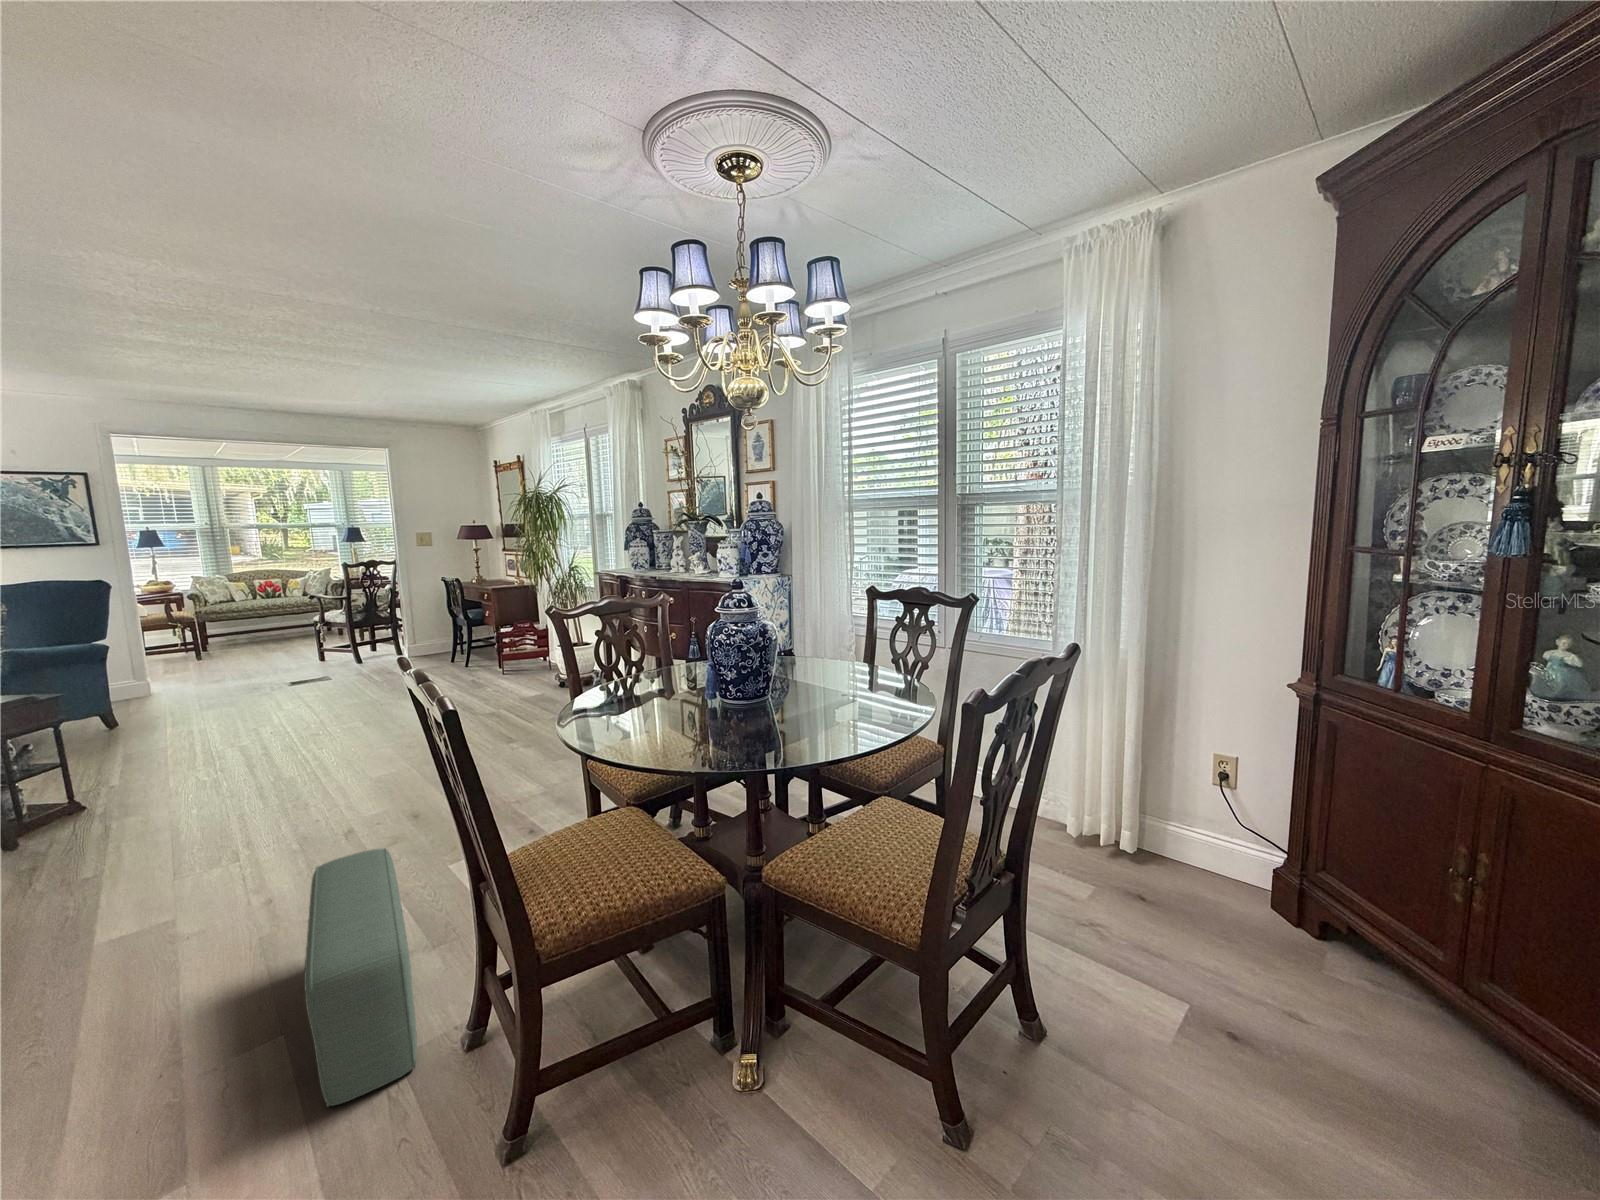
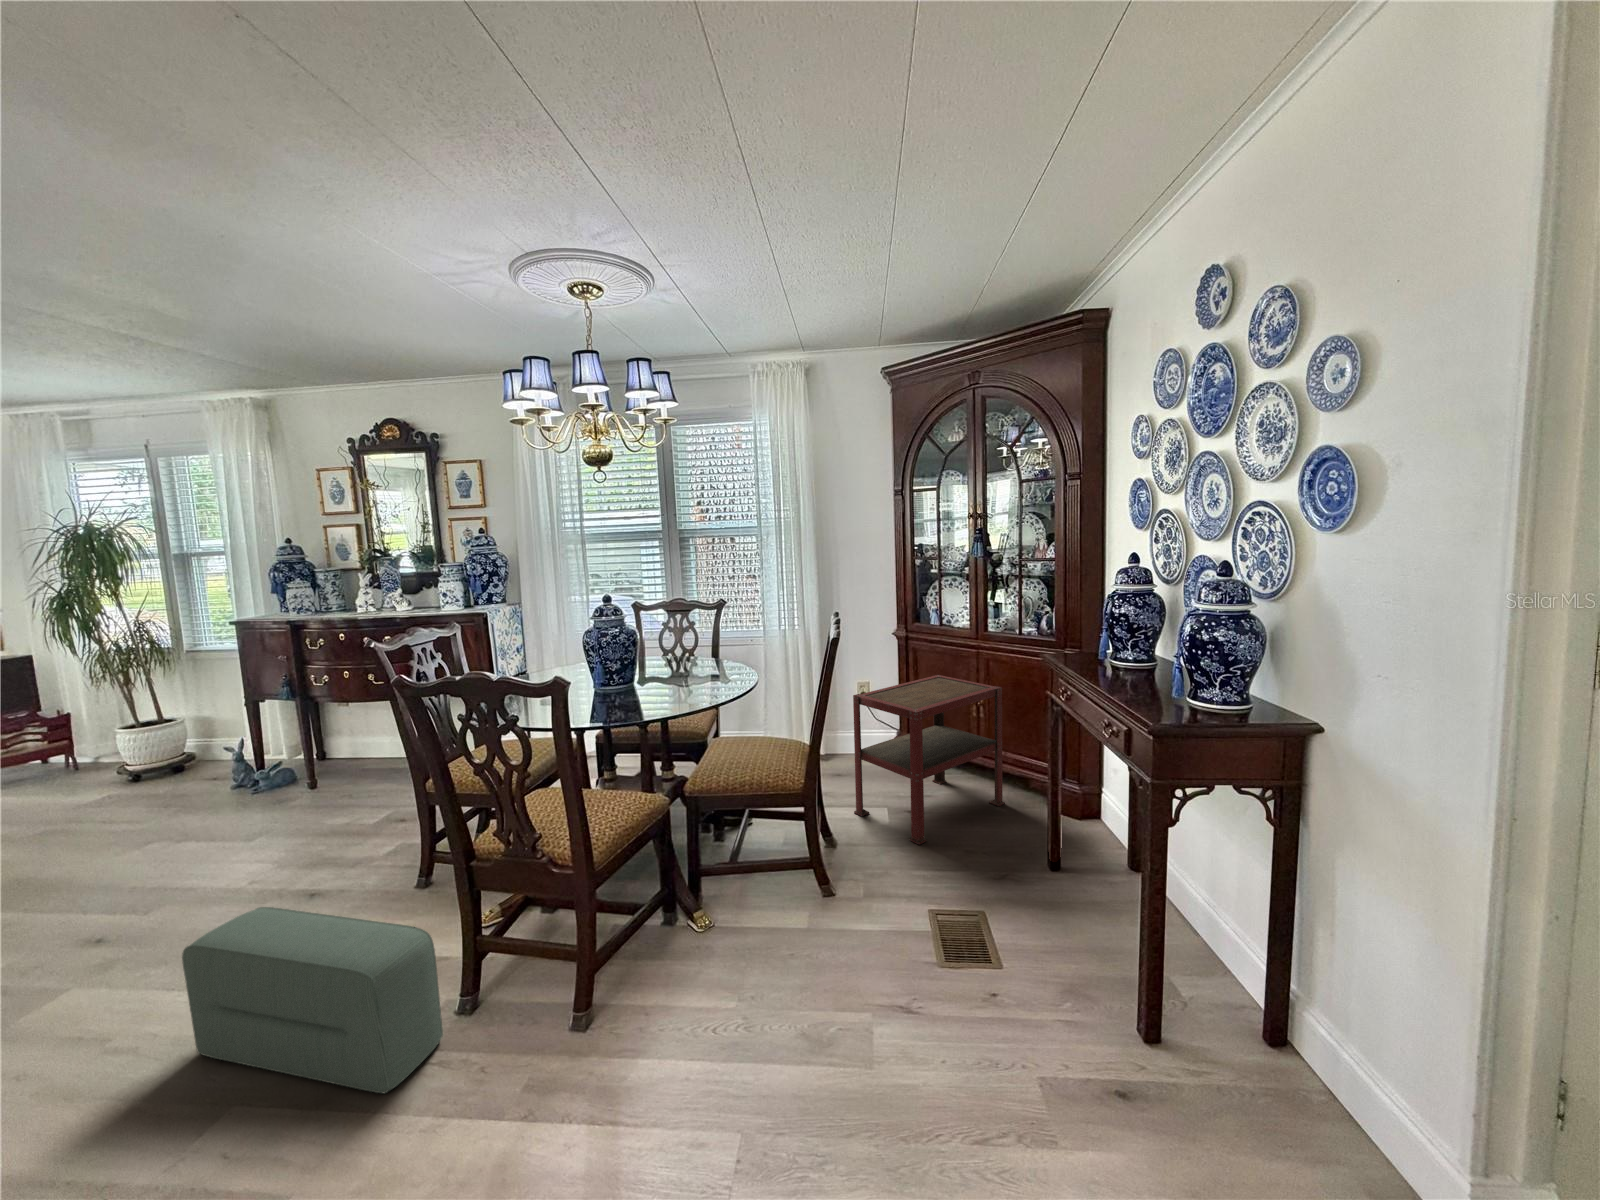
side table: none [1114,794,1549,1161] -> present [853,675,1005,845]

